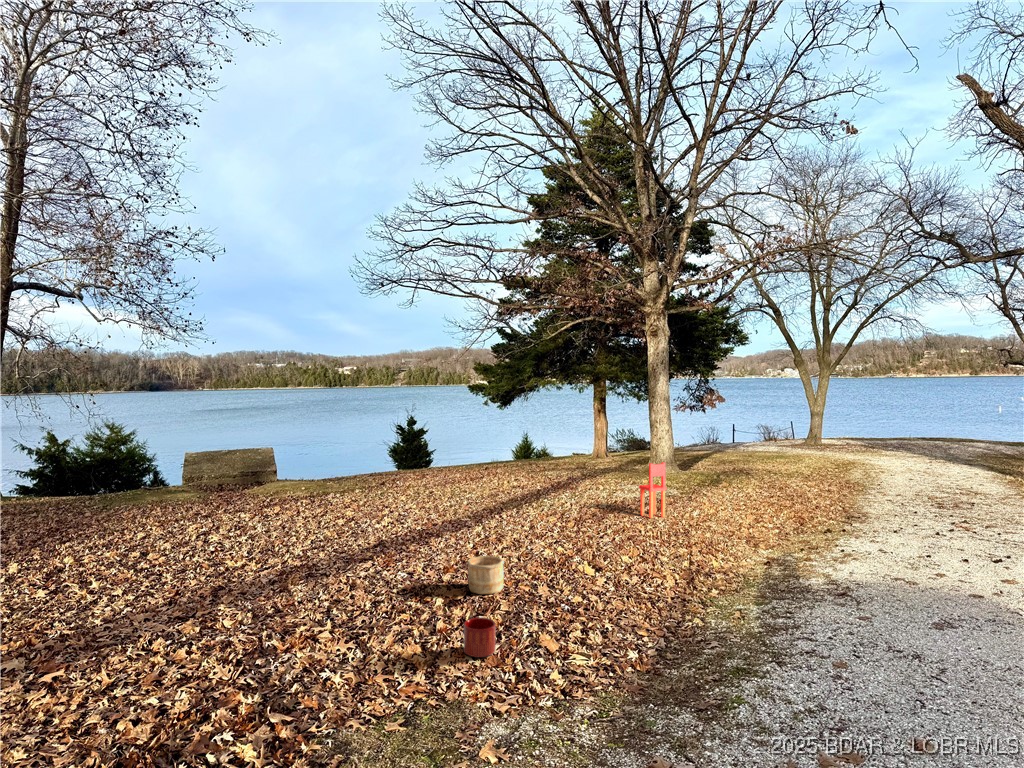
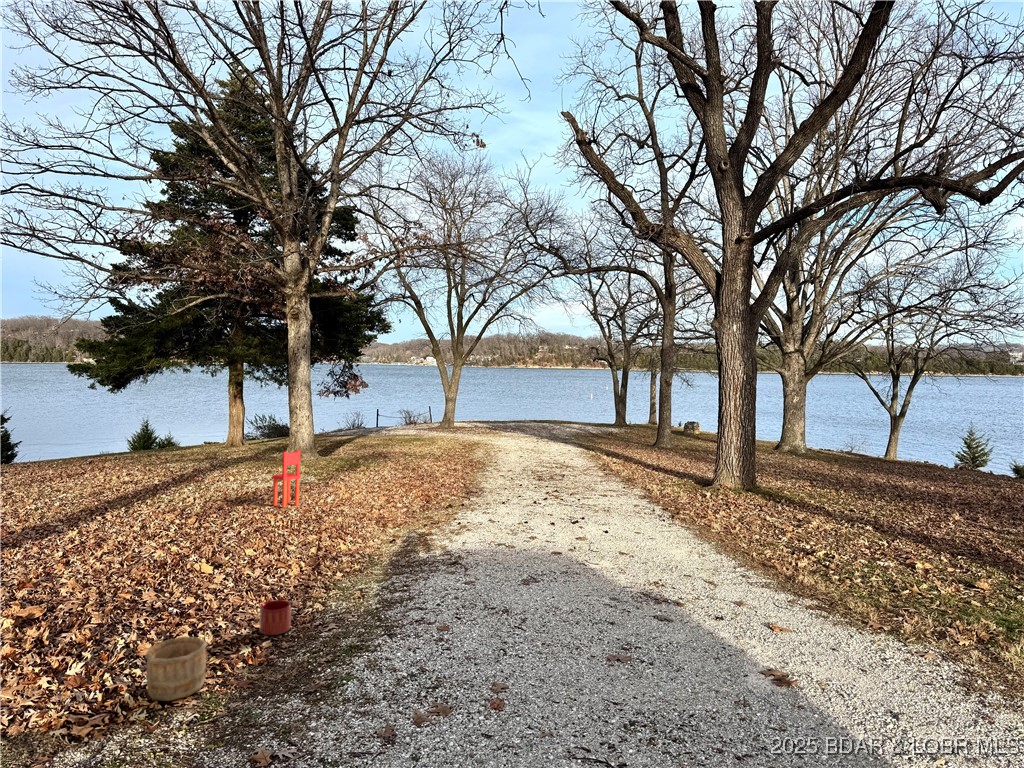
wooden bucket: present [467,556,504,594] -> present [145,637,207,701]
planter: present [464,617,496,658] -> present [260,600,291,635]

